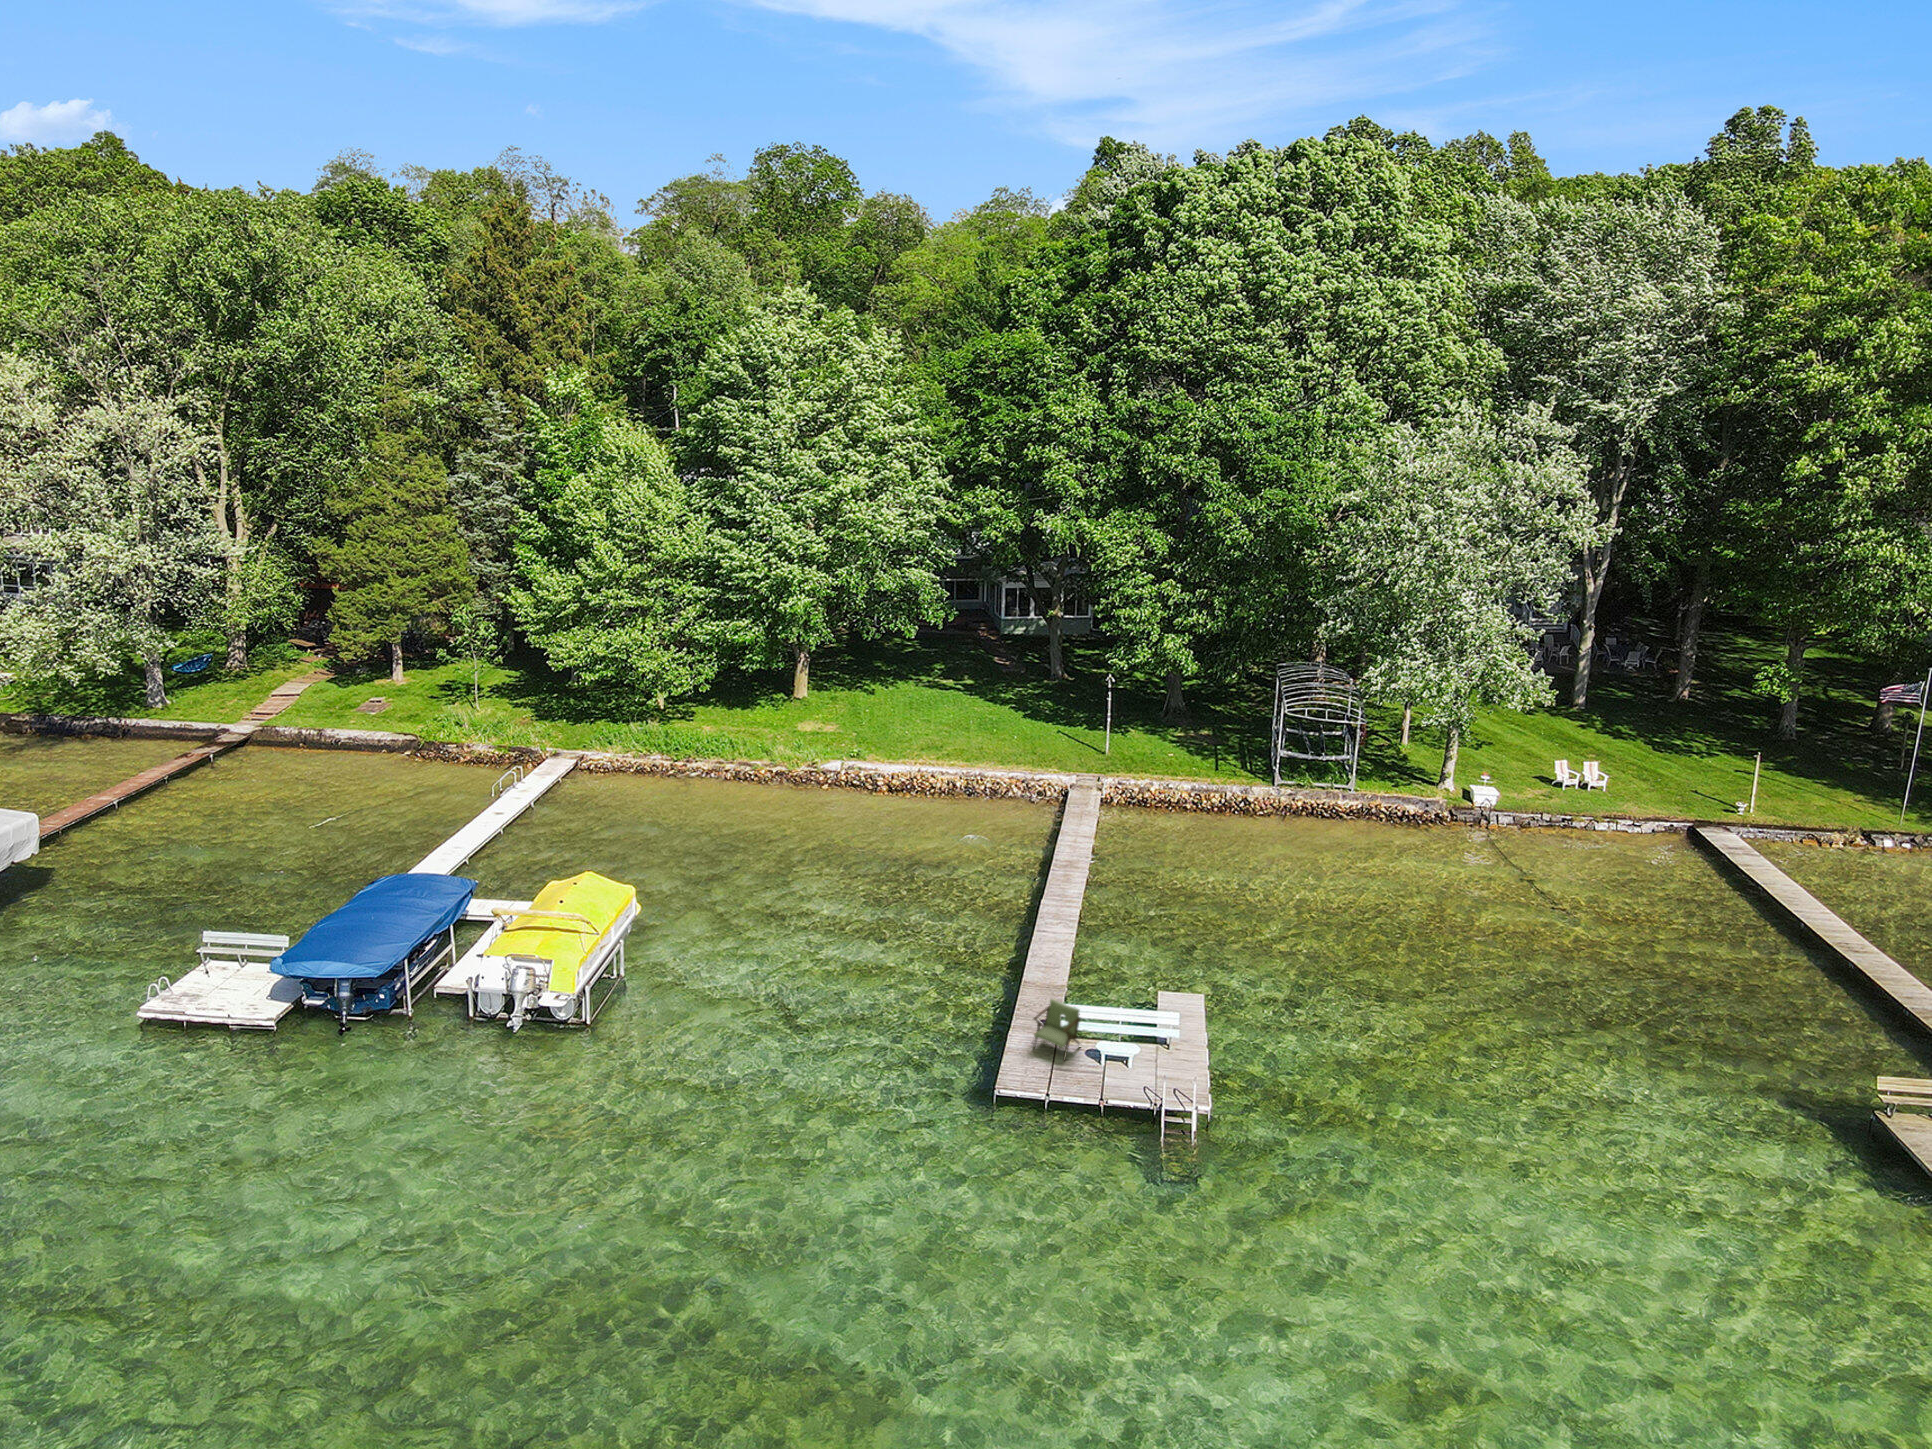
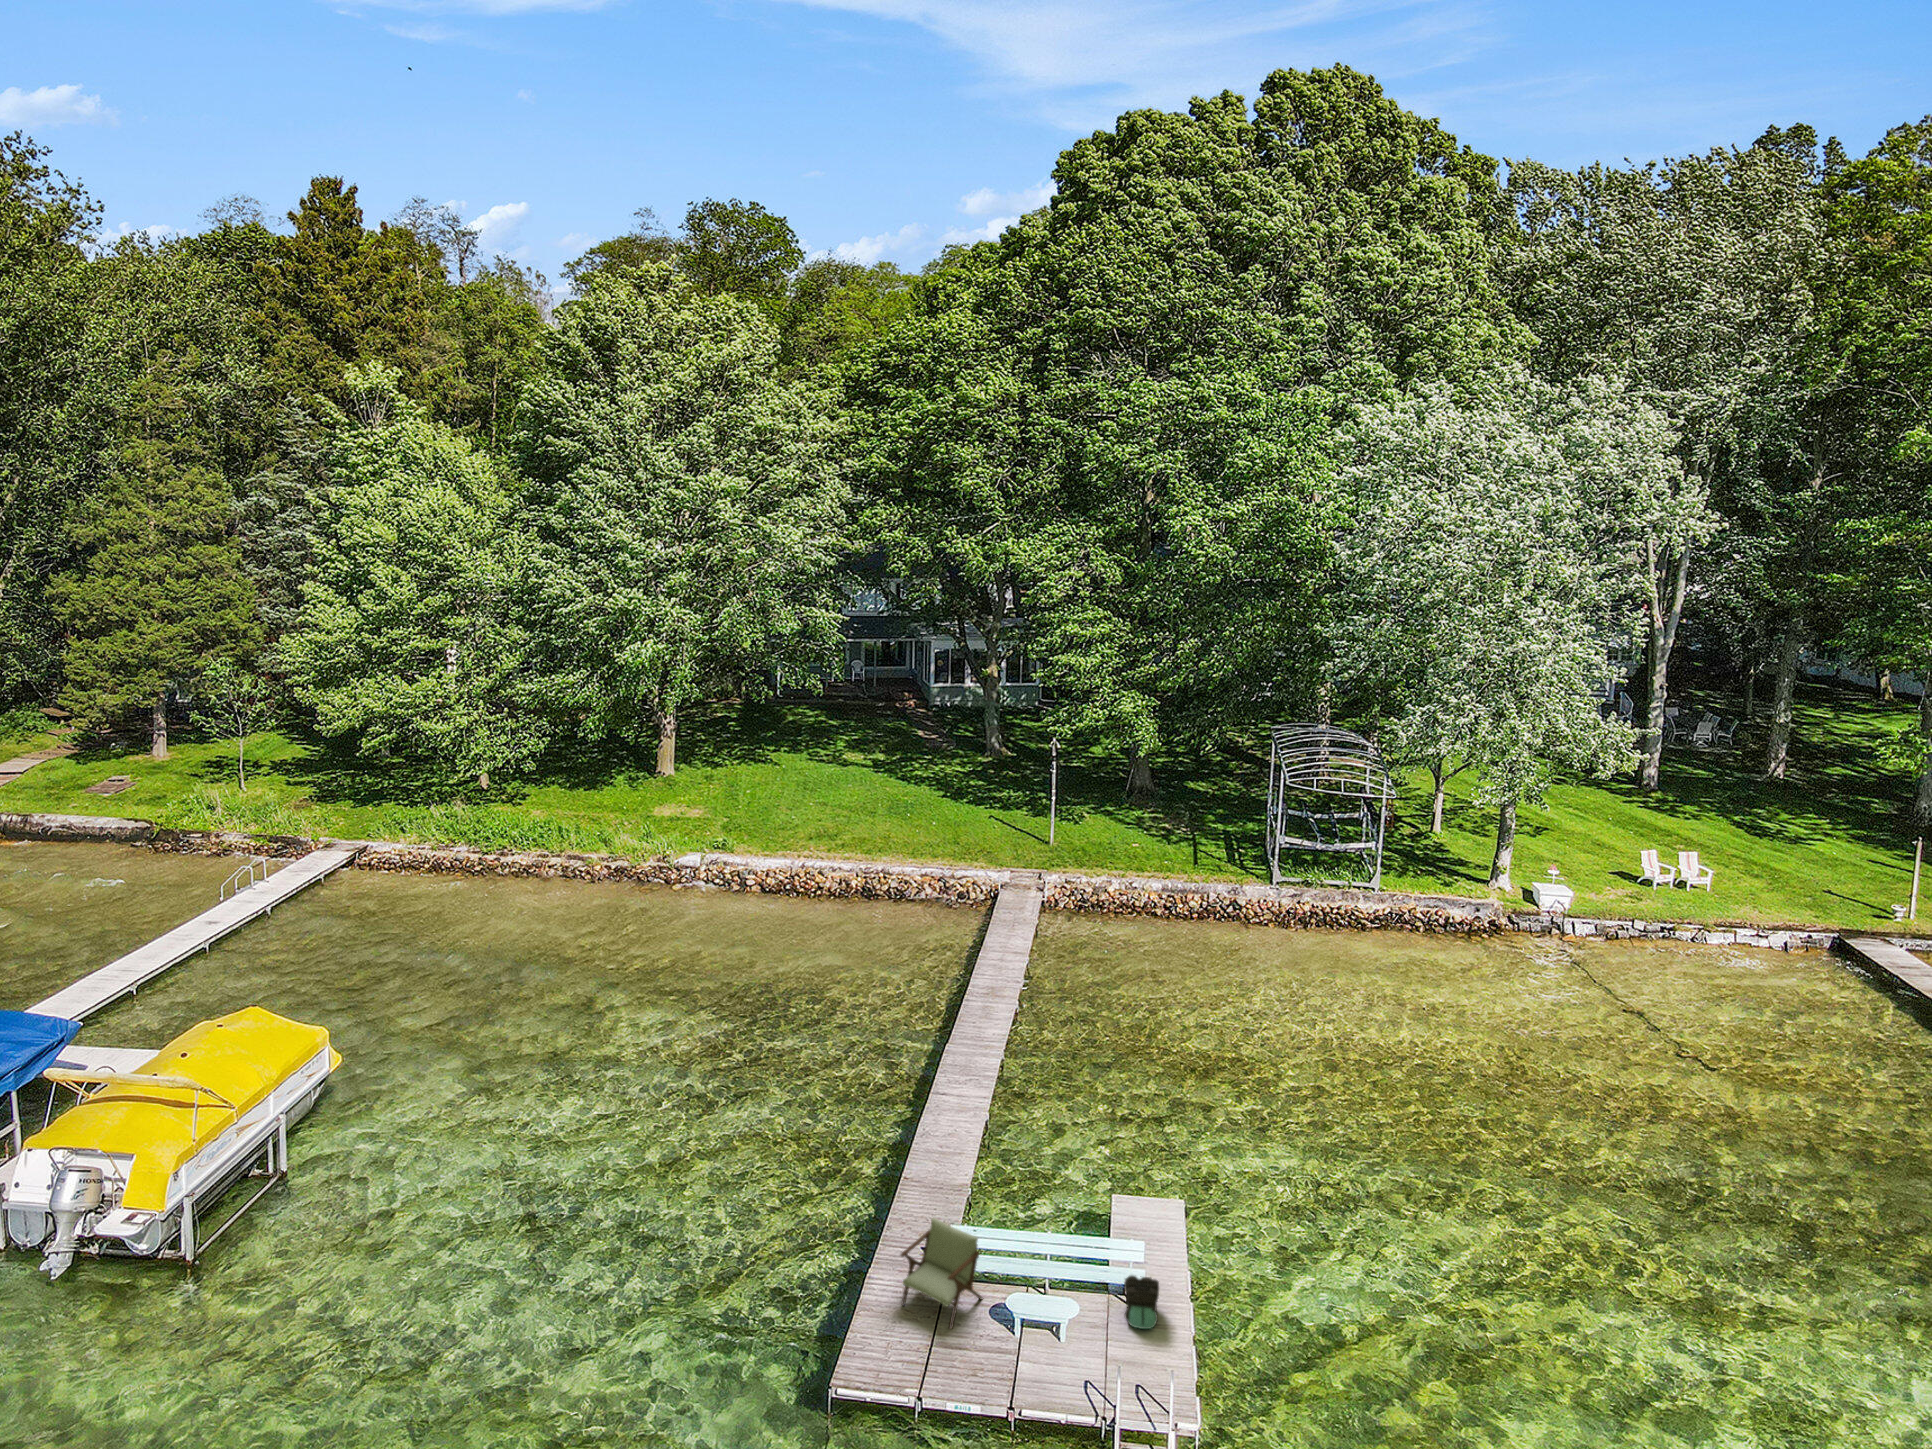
backpack: none [1169,1031,1190,1061] -> present [1124,1275,1159,1329]

